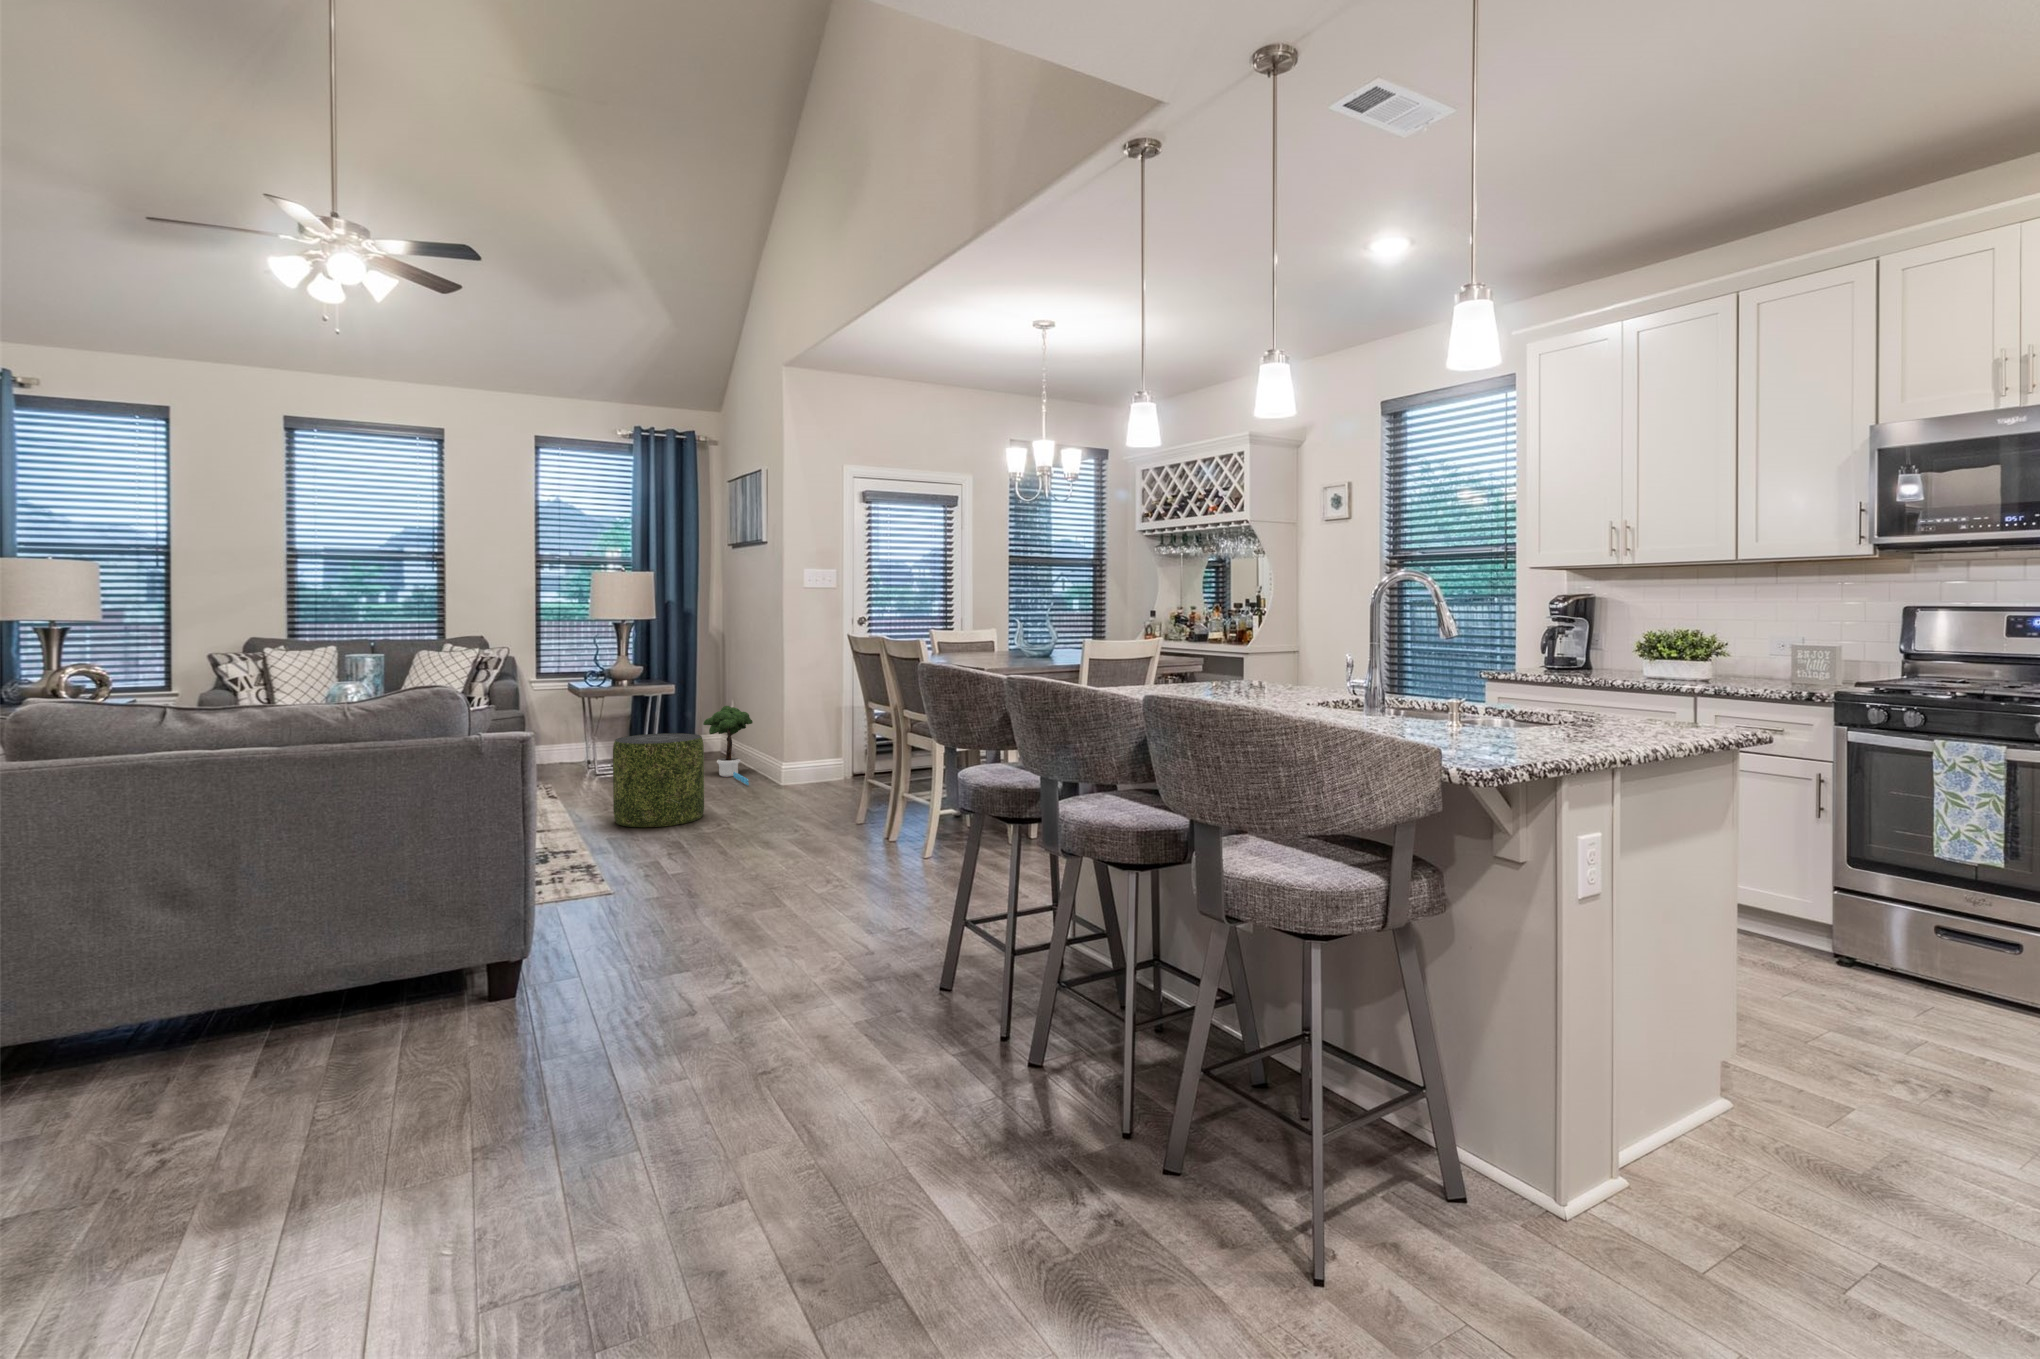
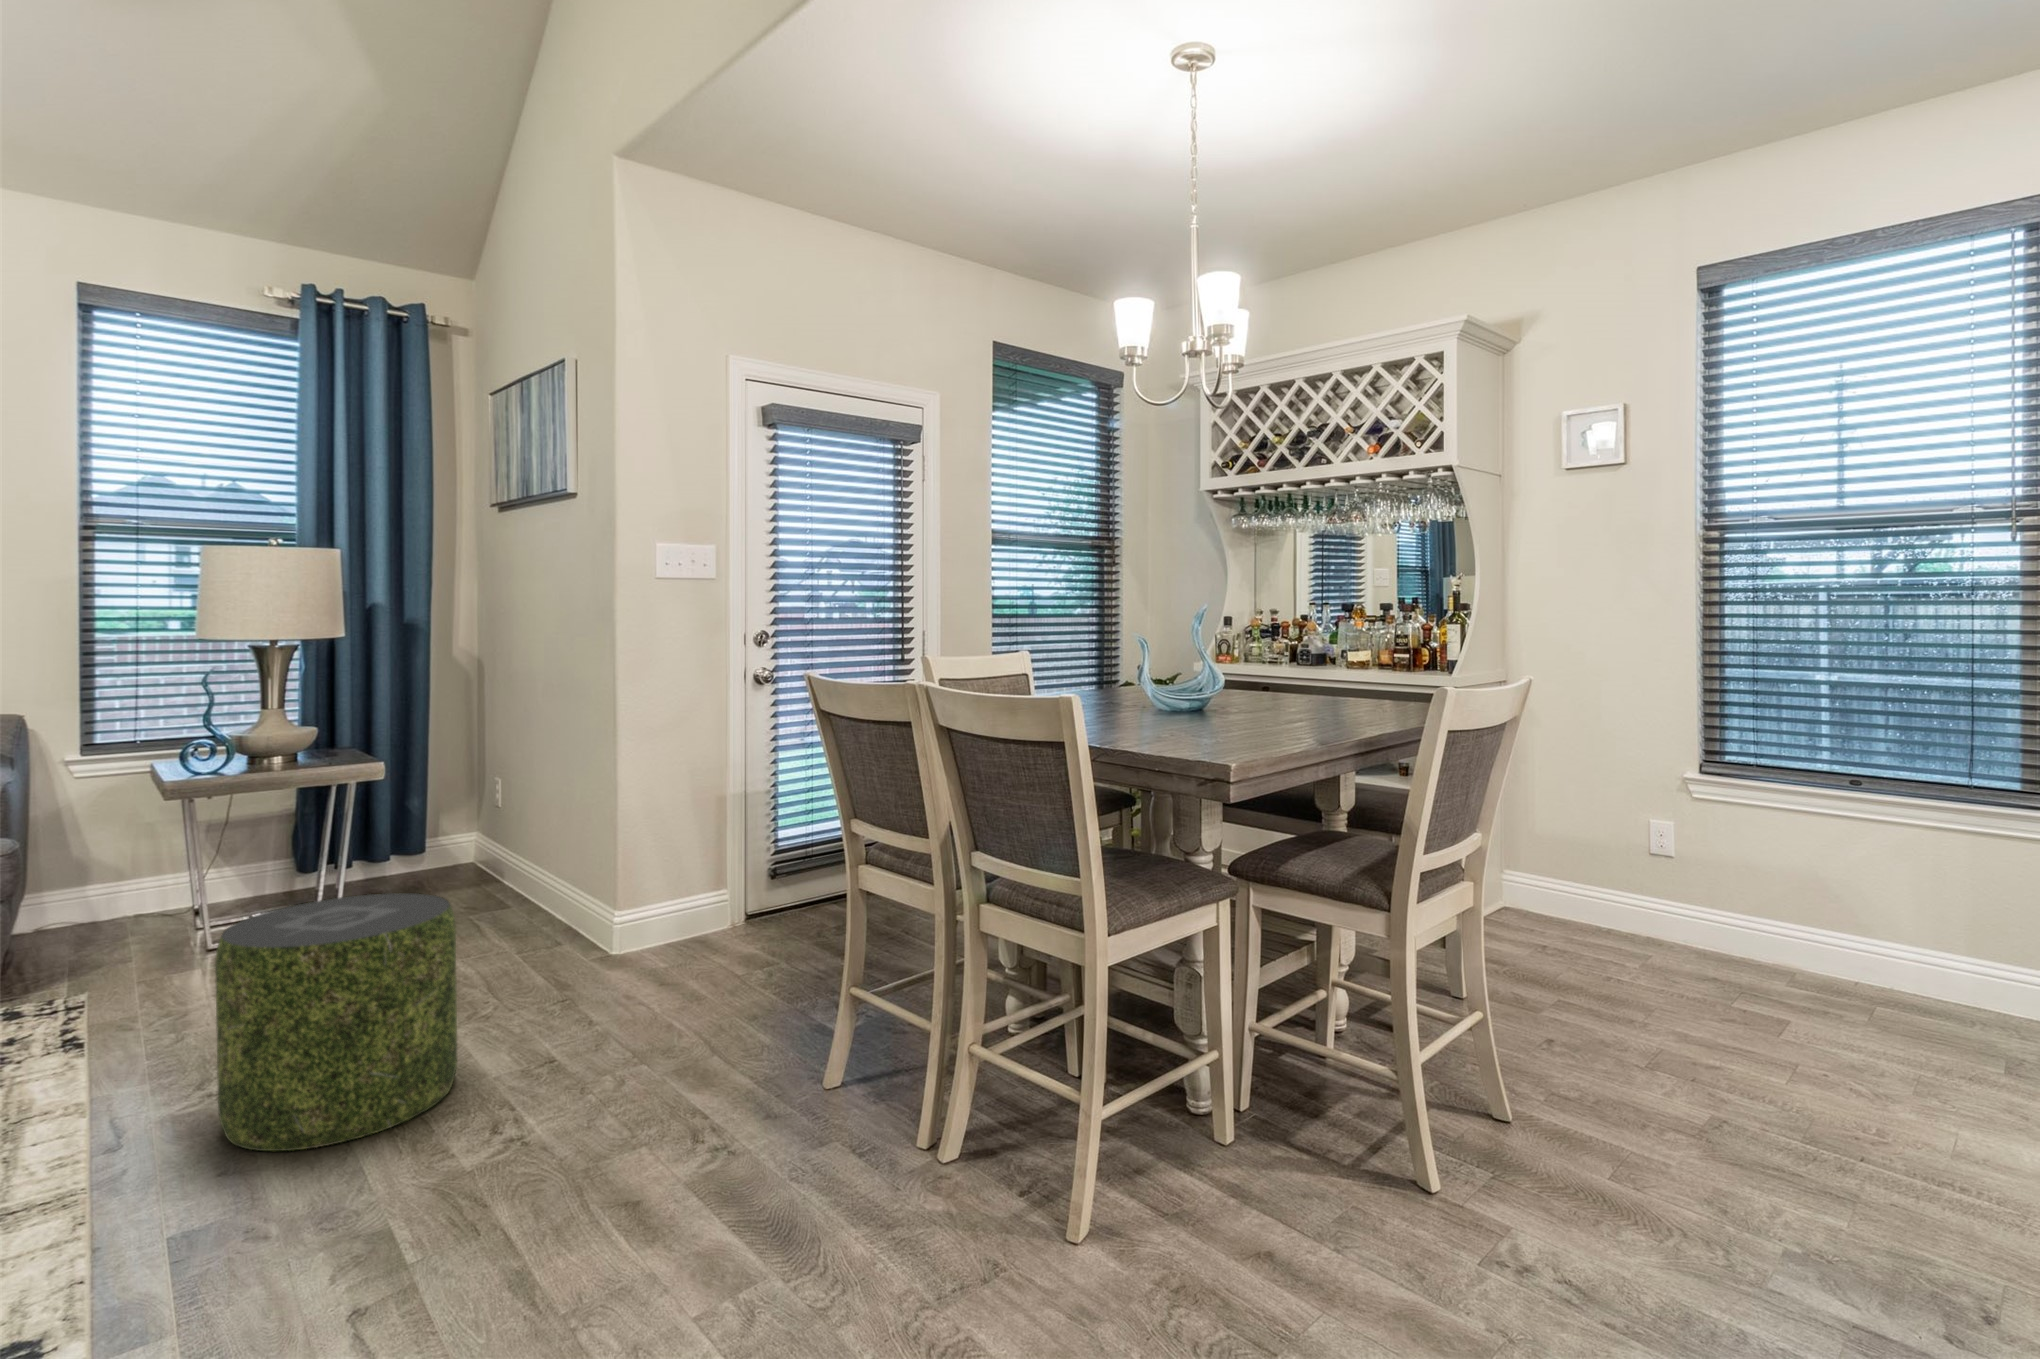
potted tree: present [703,706,753,785] -> none [445,799,546,963]

